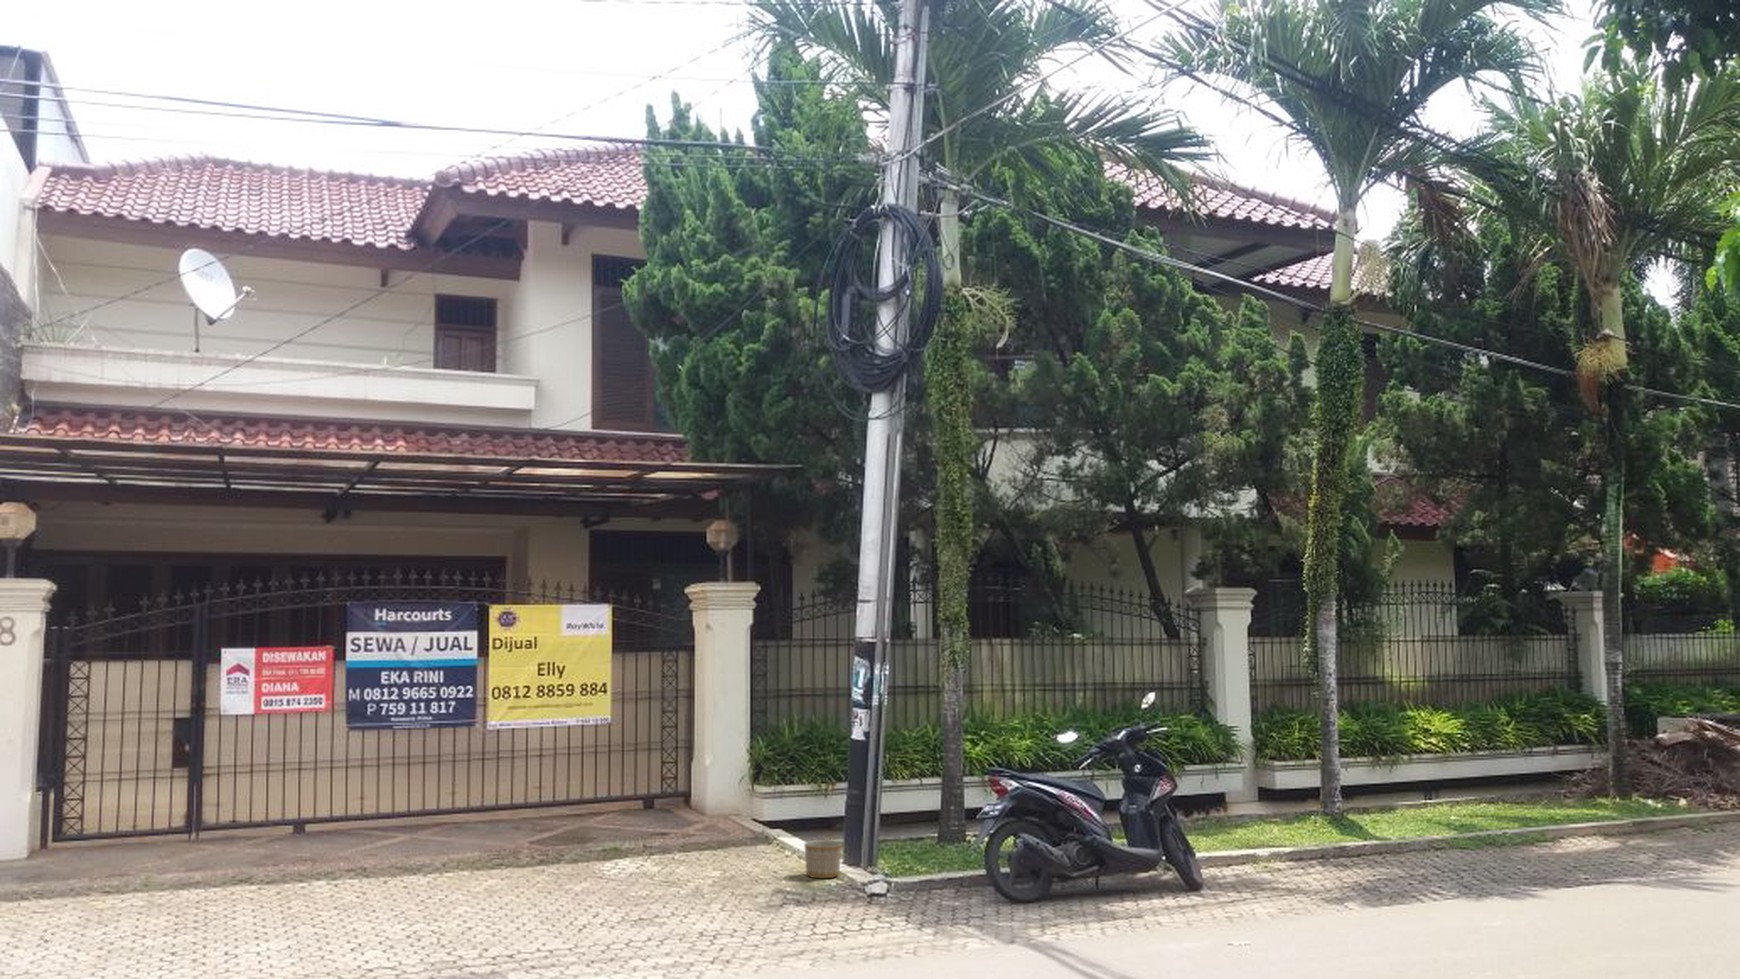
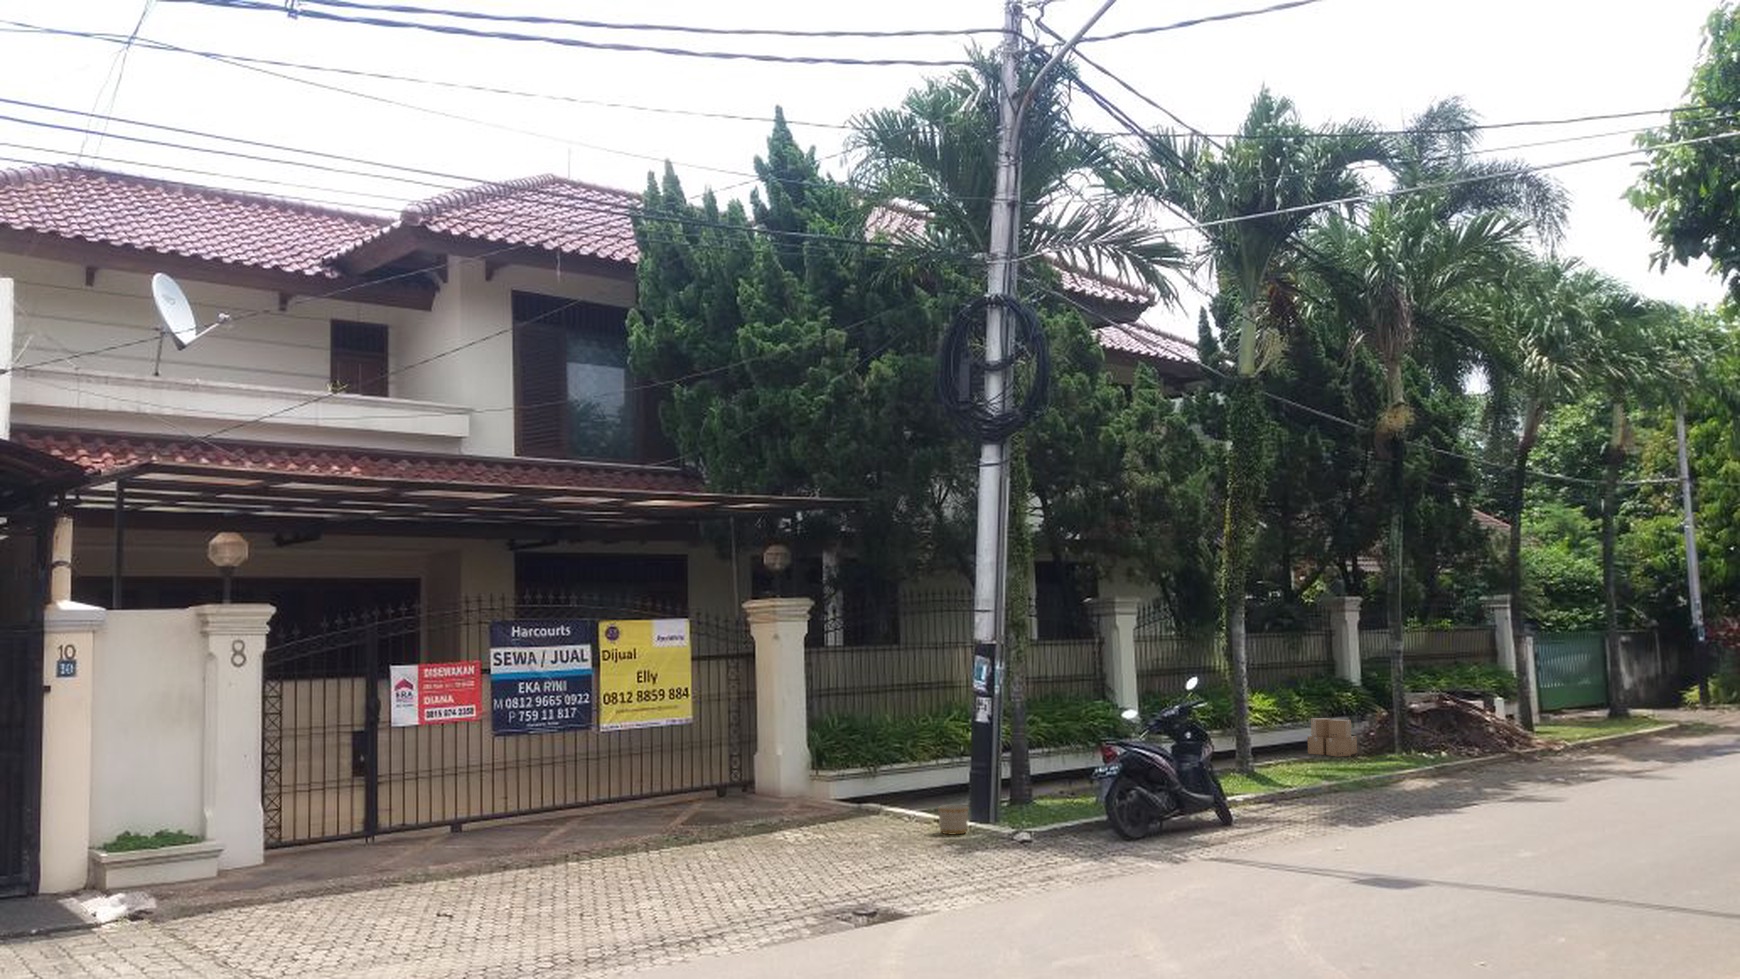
cardboard box: none [1478,750,1545,800] -> present [1307,718,1357,757]

